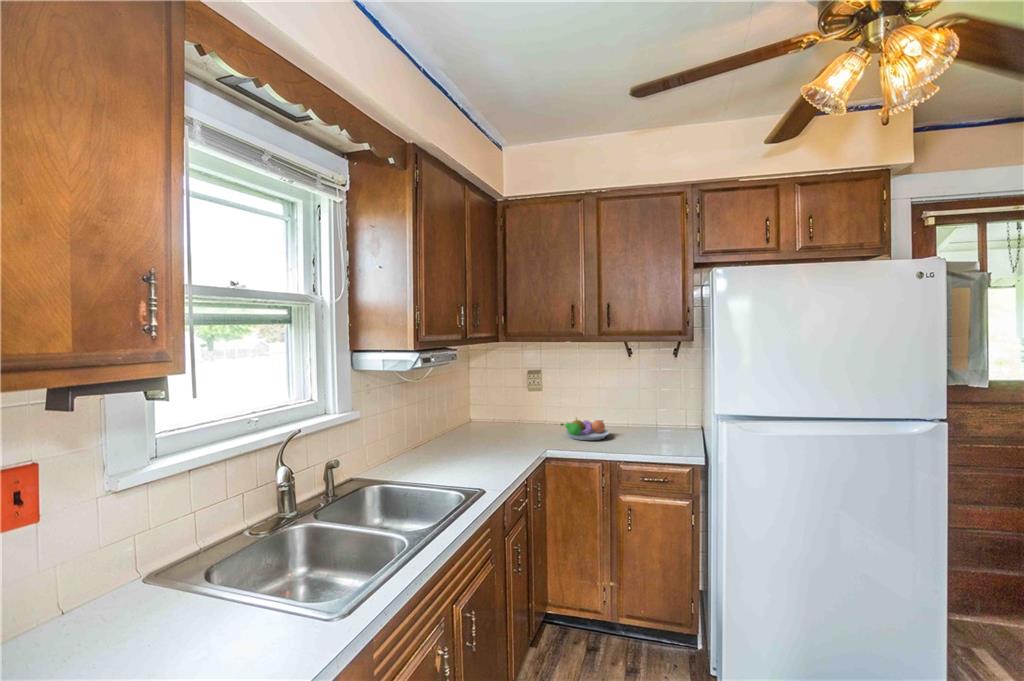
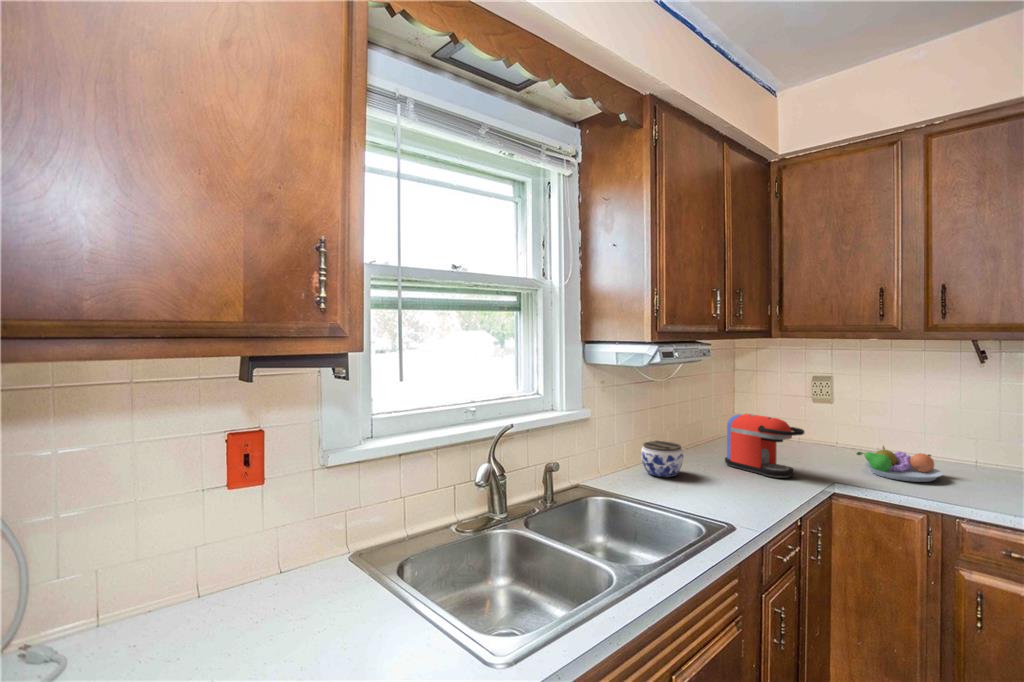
coffee maker: none [472,402,528,450] -> present [725,414,804,478]
jar: none [407,431,441,462] -> present [641,440,683,477]

